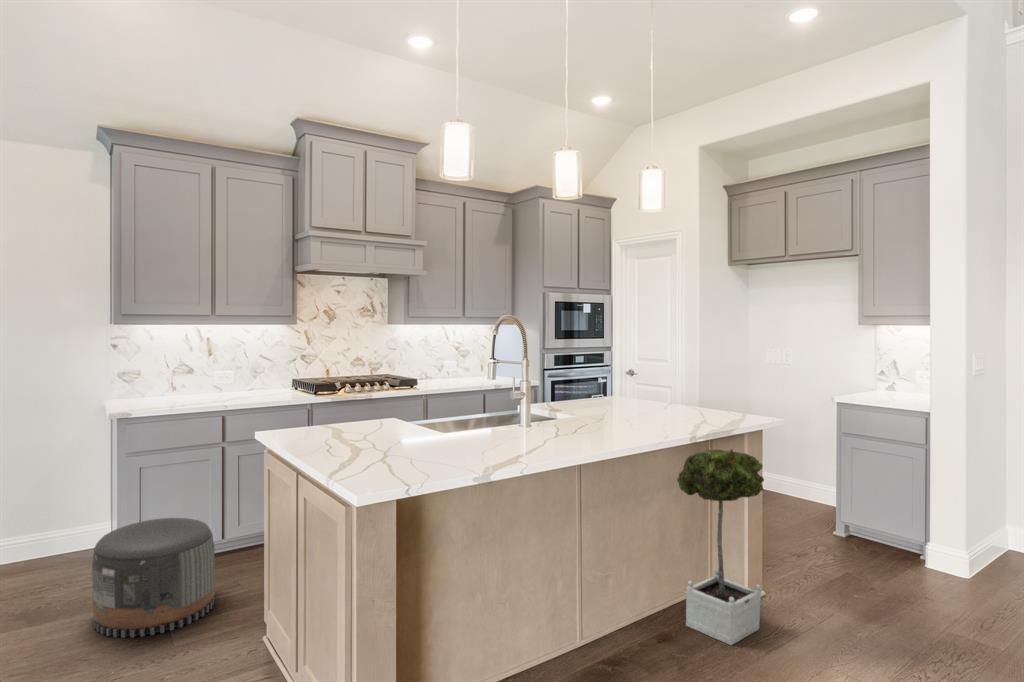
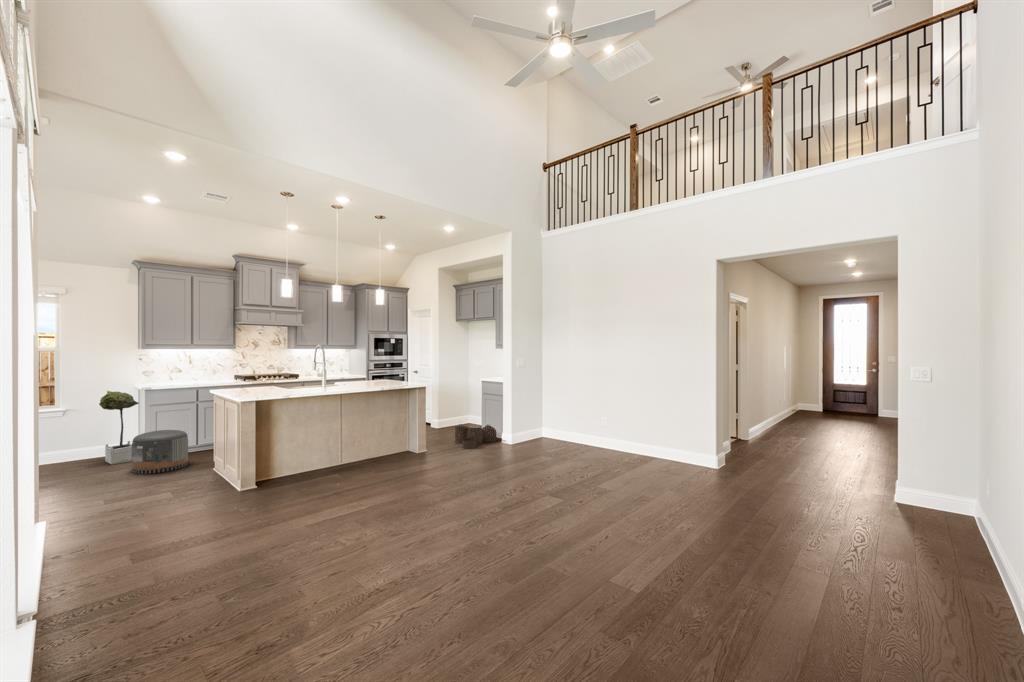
potted tree: present [677,449,764,645] -> present [99,391,139,464]
woven basket: none [798,512,902,590] -> present [455,425,497,449]

